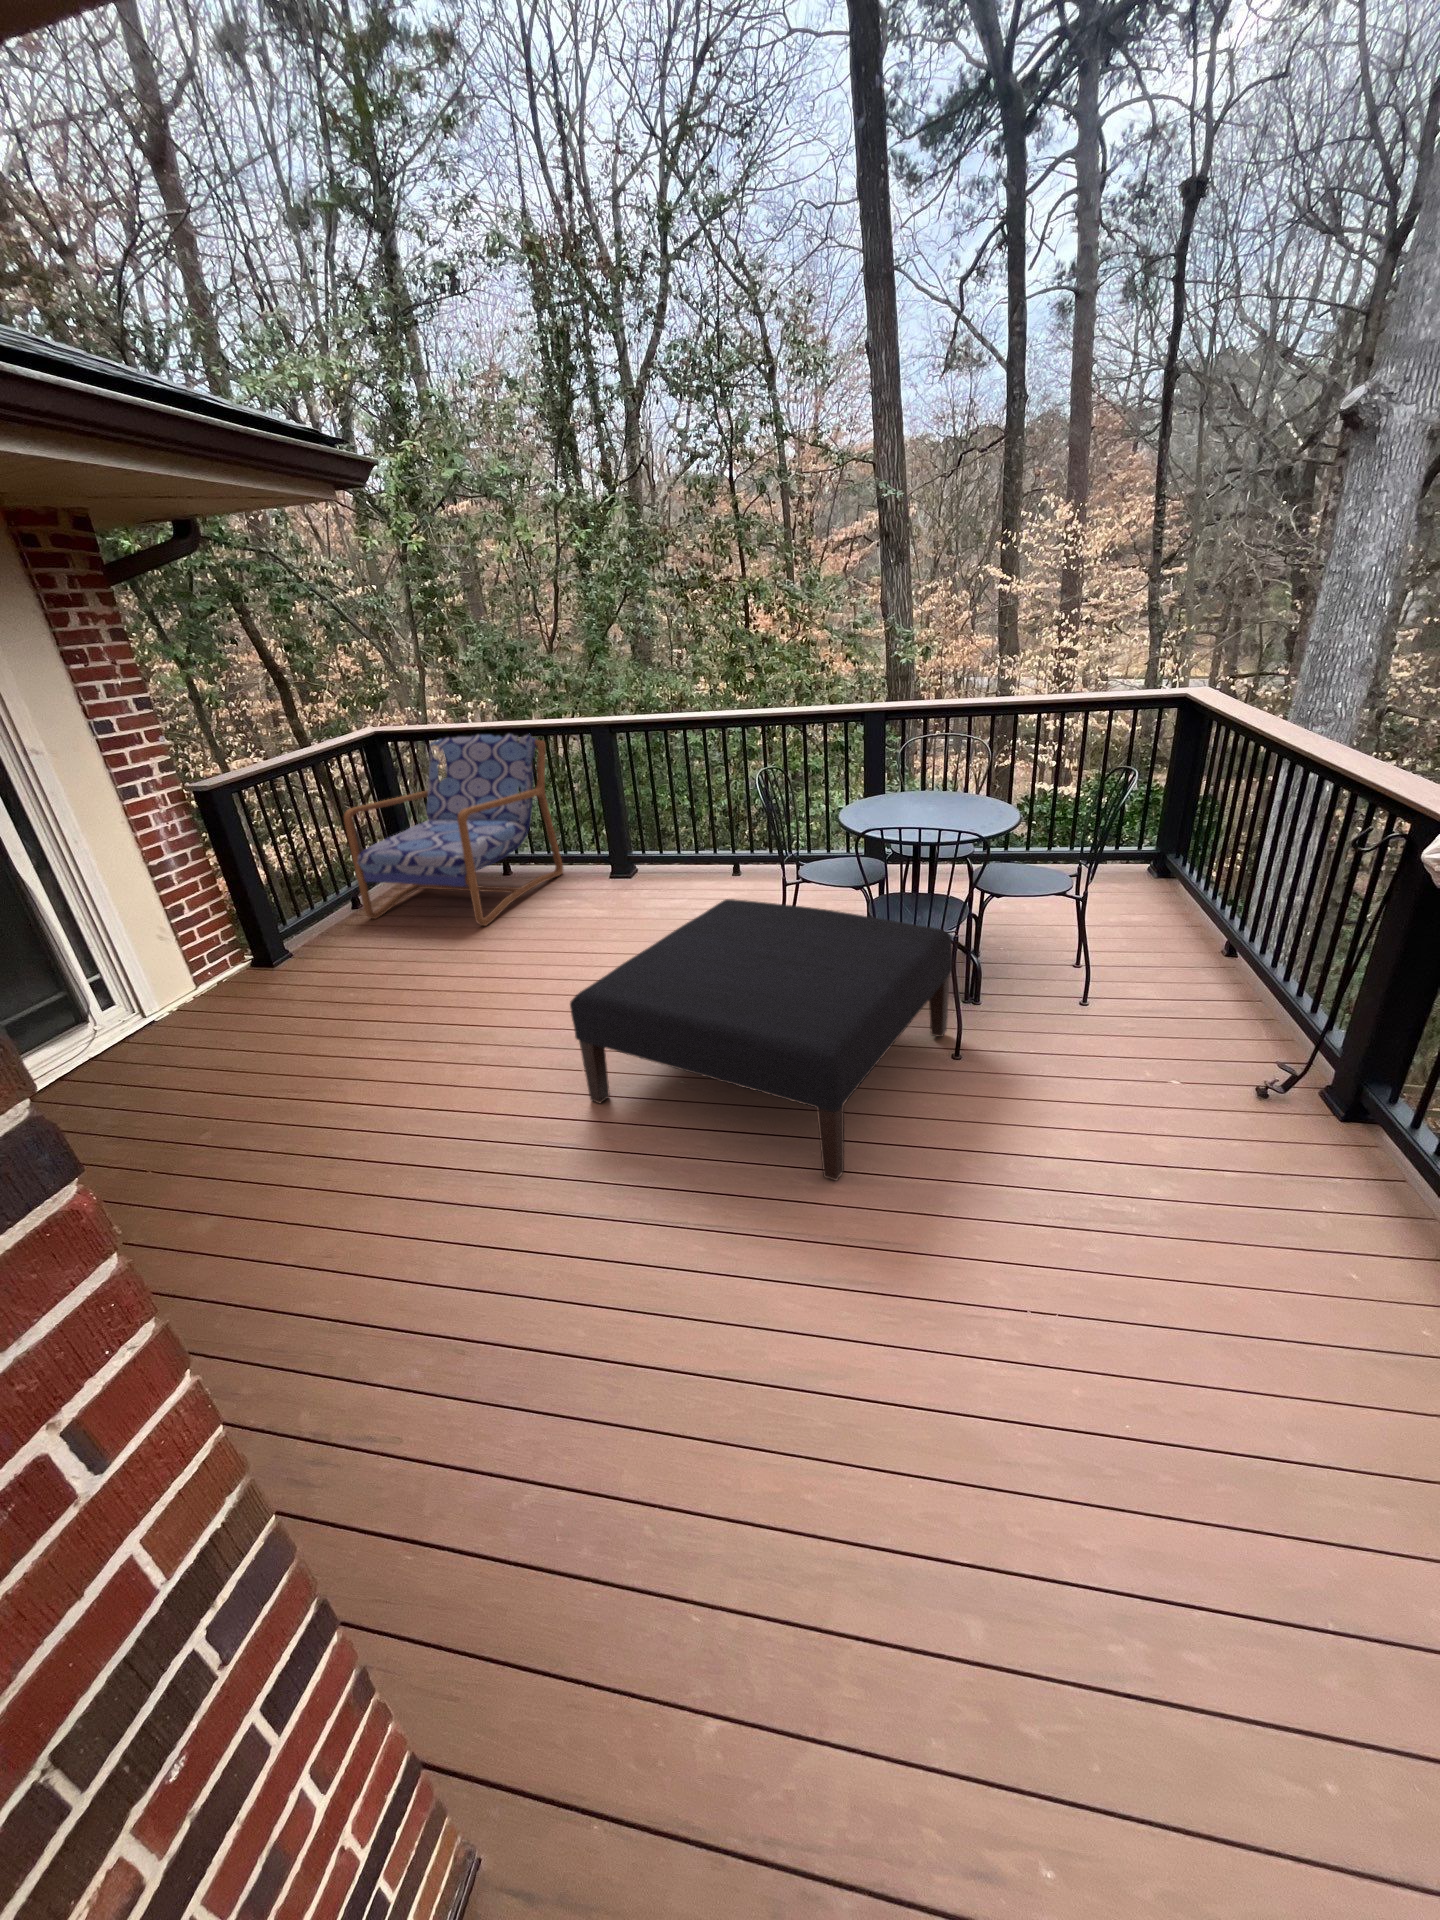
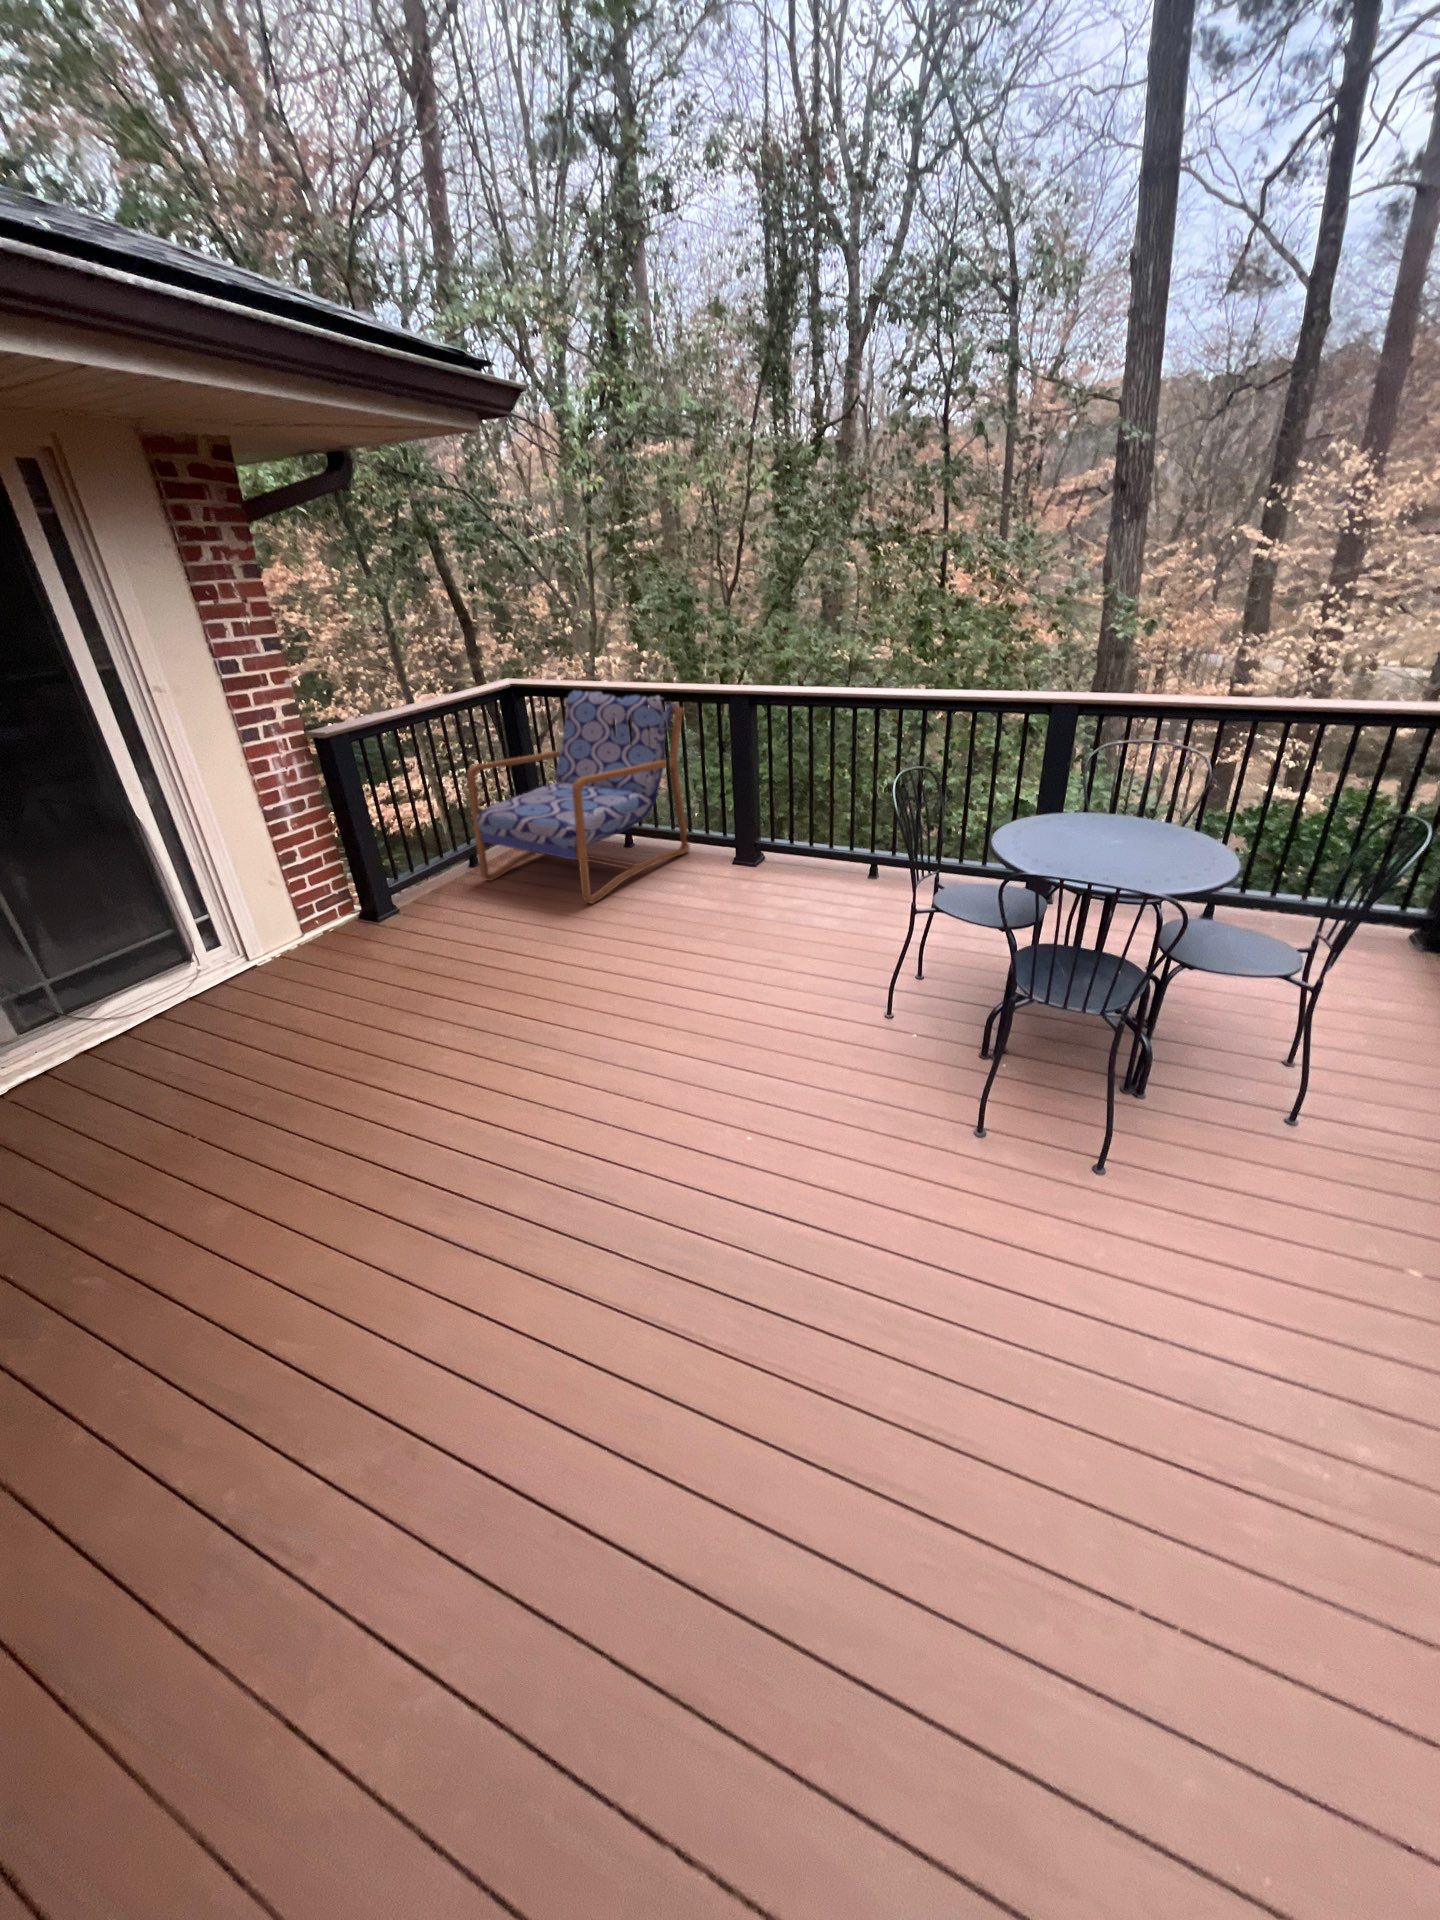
ottoman: present [570,899,952,1180] -> none [617,921,1110,1328]

